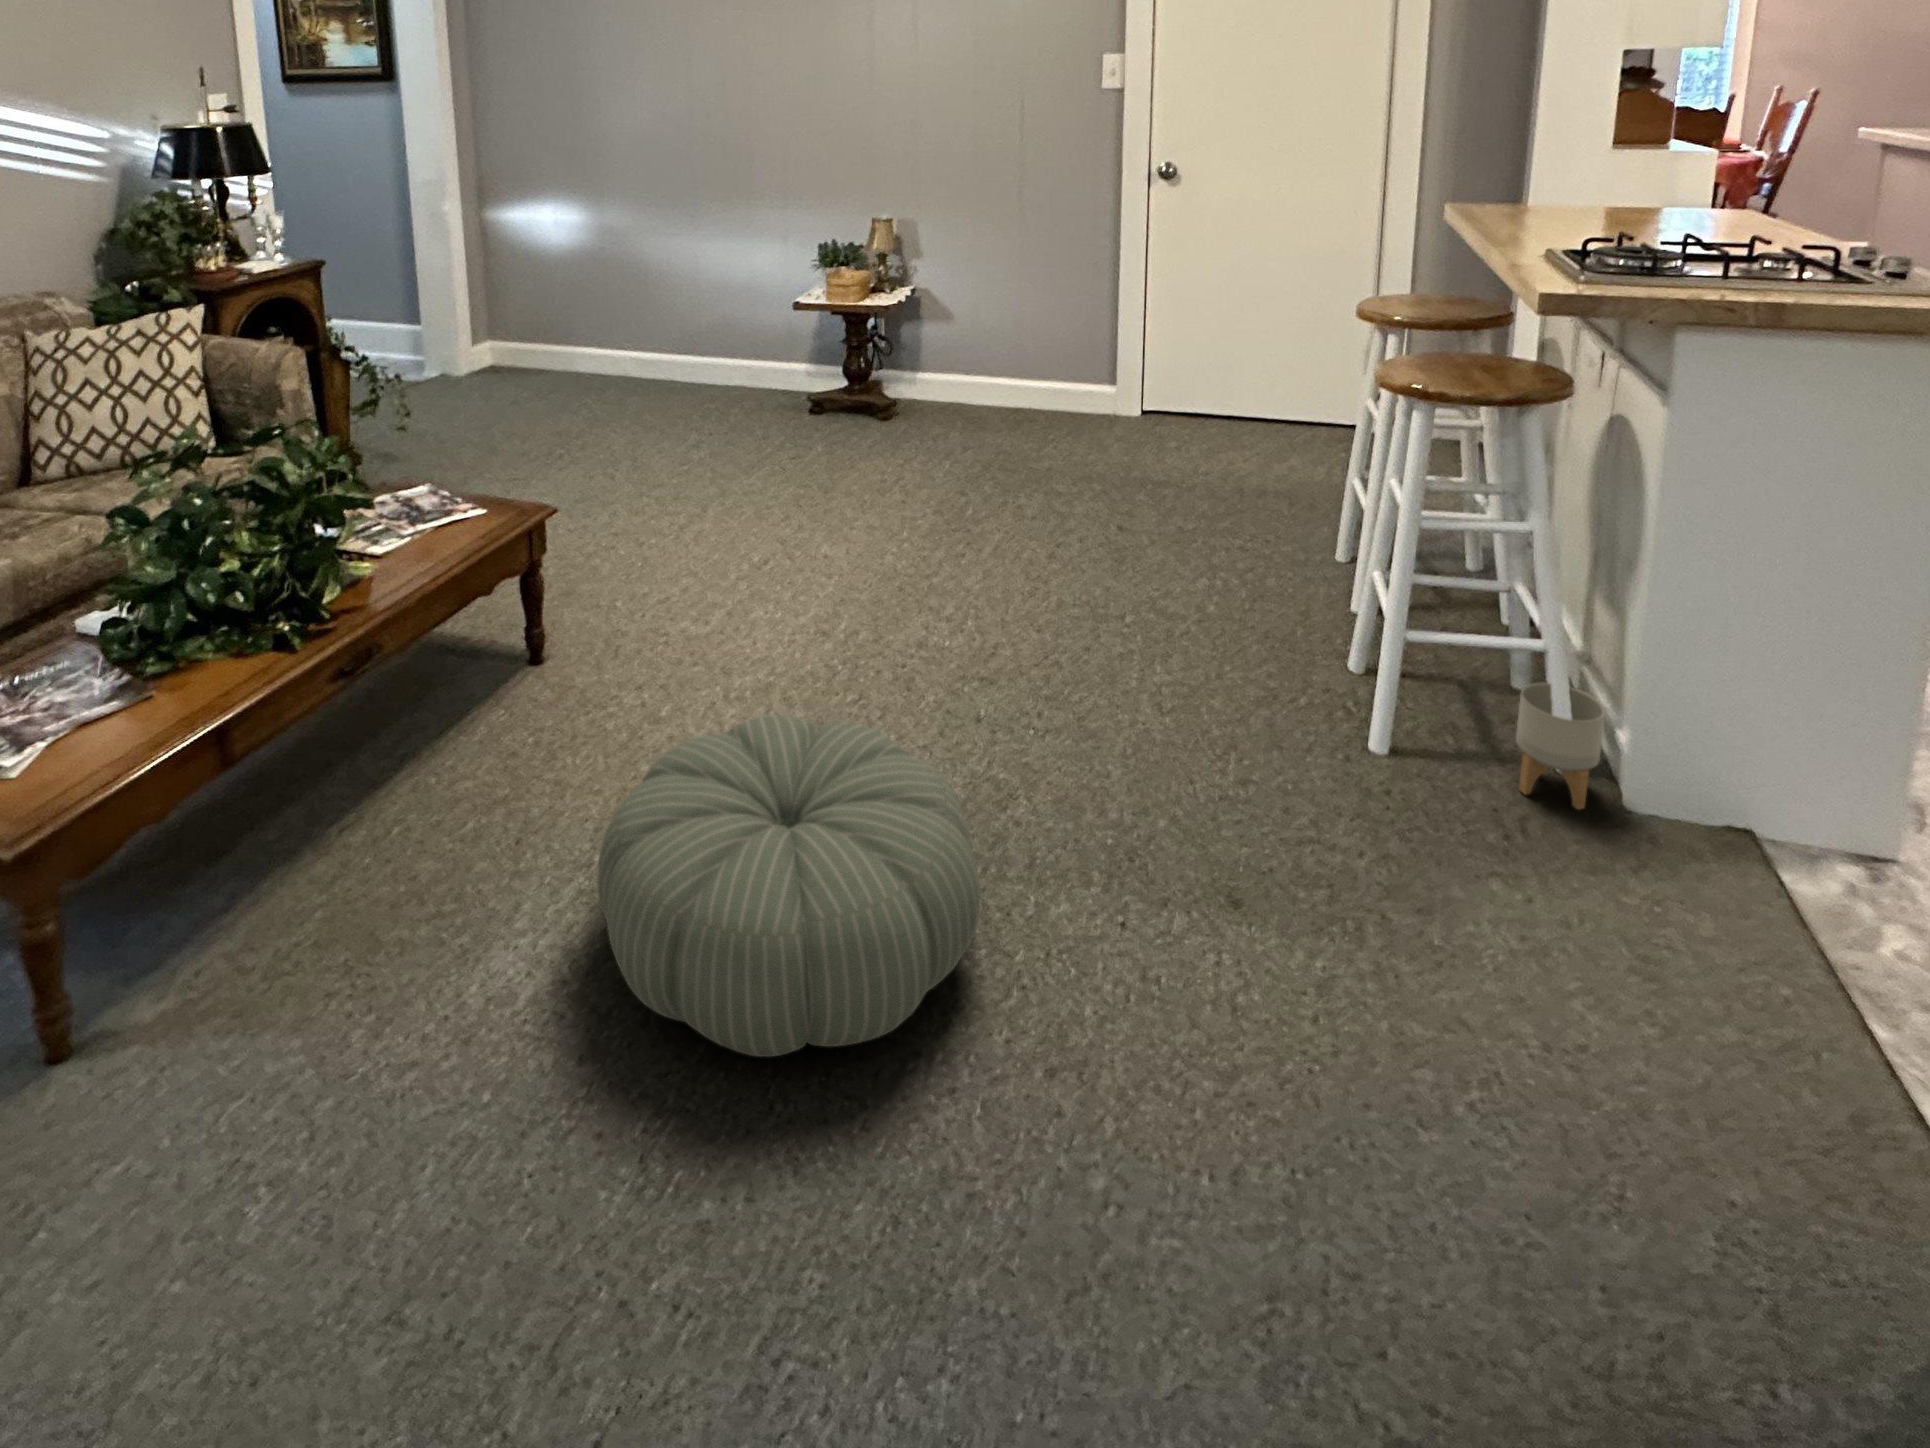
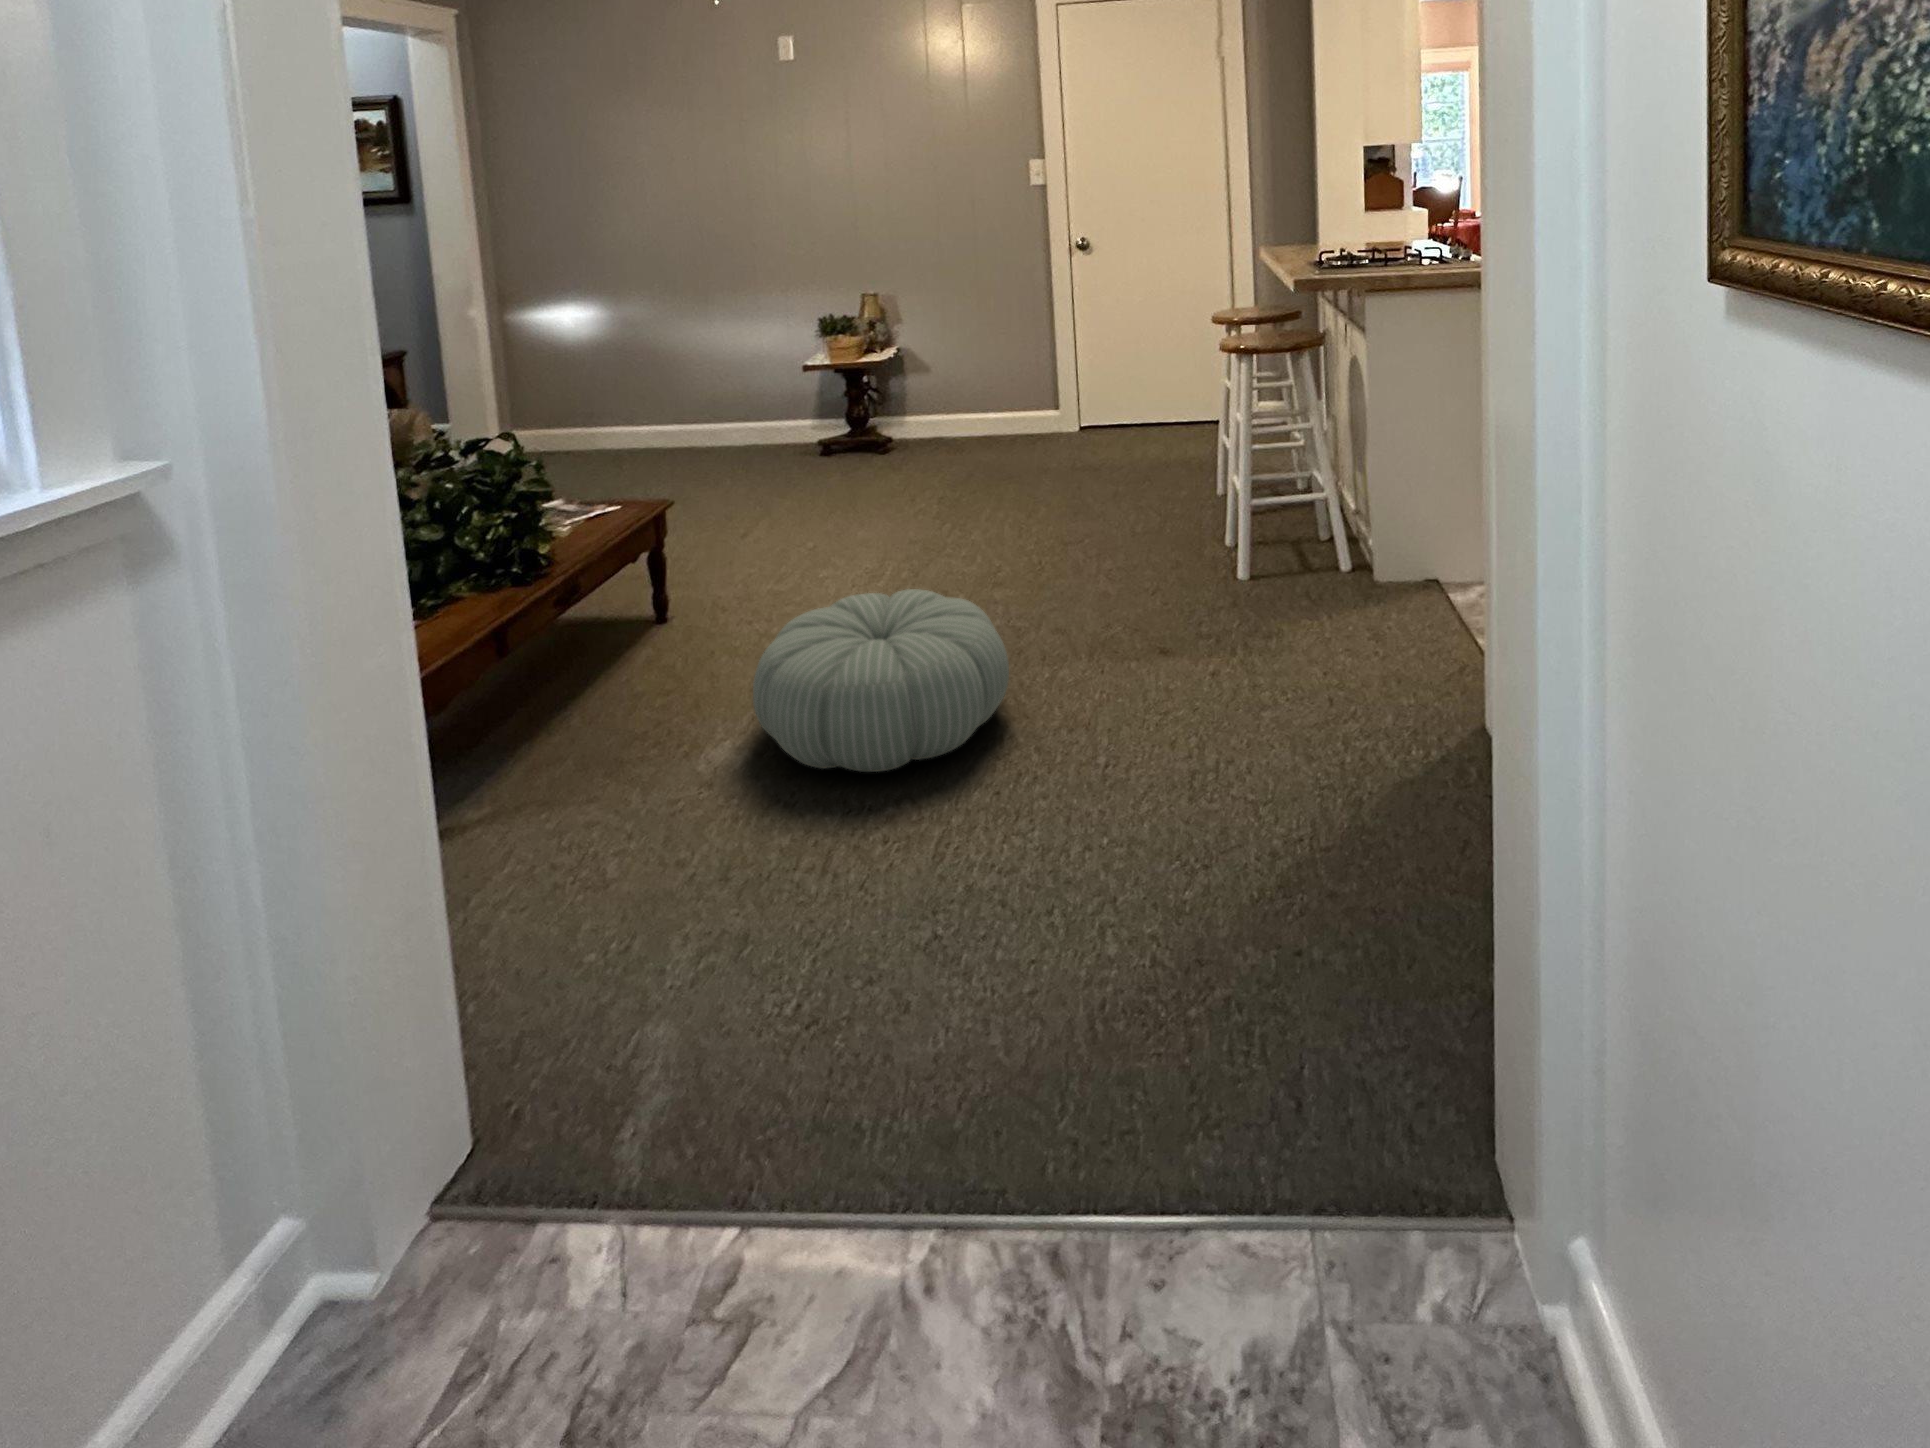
planter: present [1516,683,1605,810] -> none [1315,518,1360,589]

